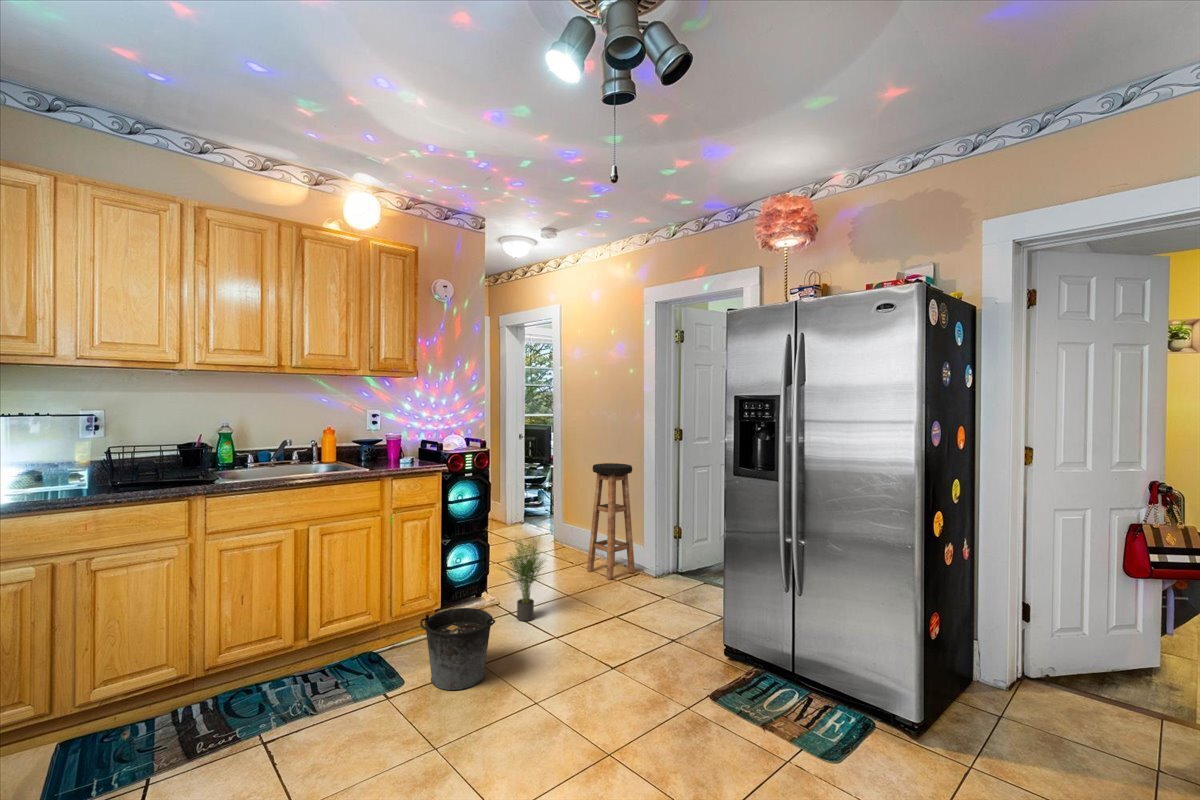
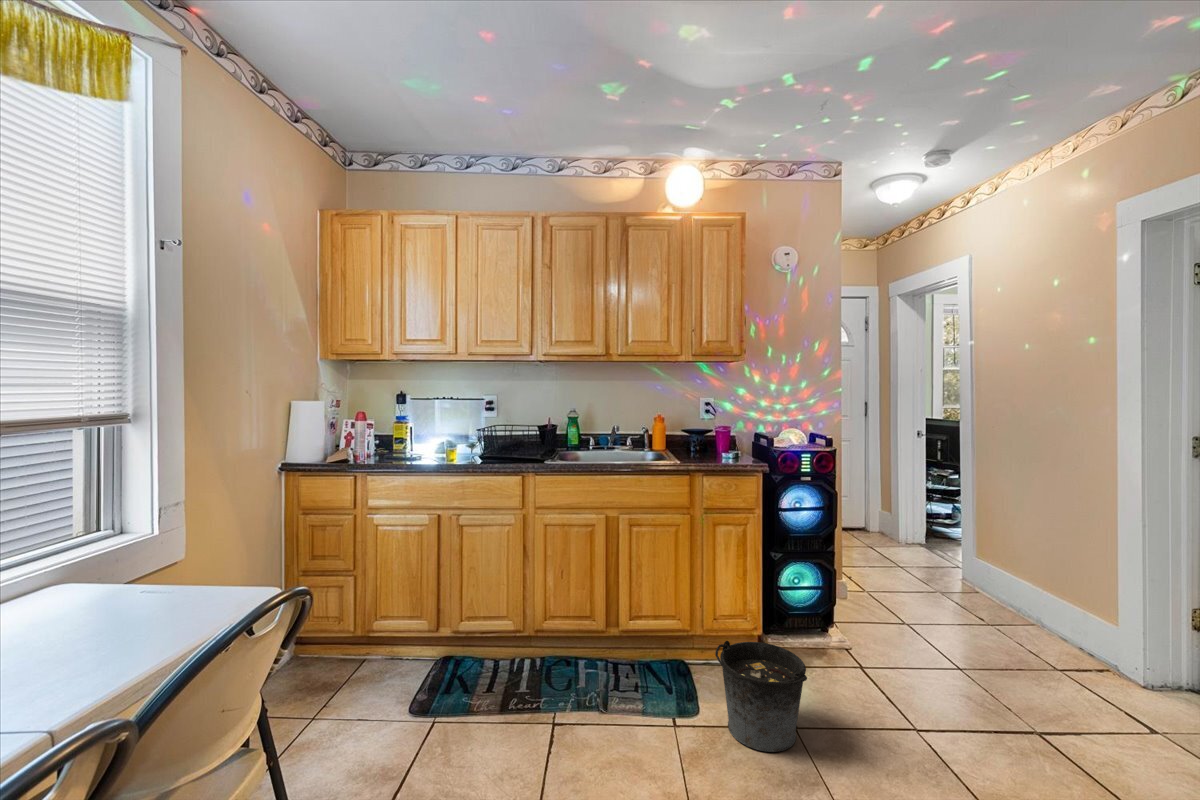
bar stool: present [587,463,635,580] -> none [1002,482,1098,664]
potted plant: present [501,541,543,621] -> none [828,564,922,686]

